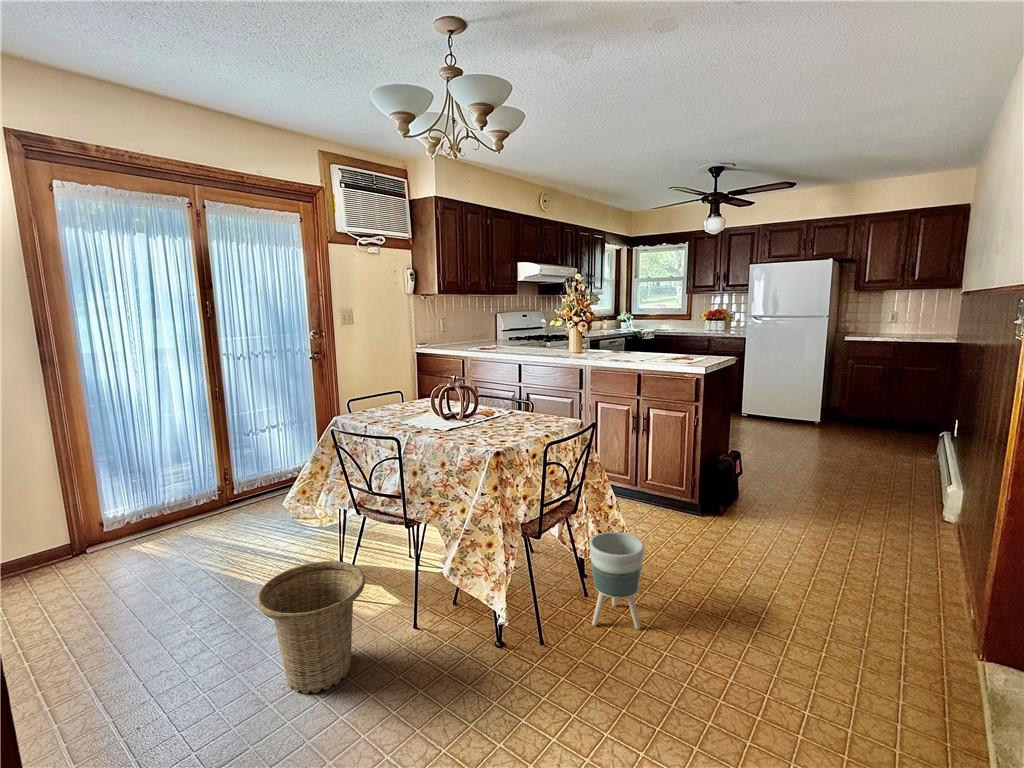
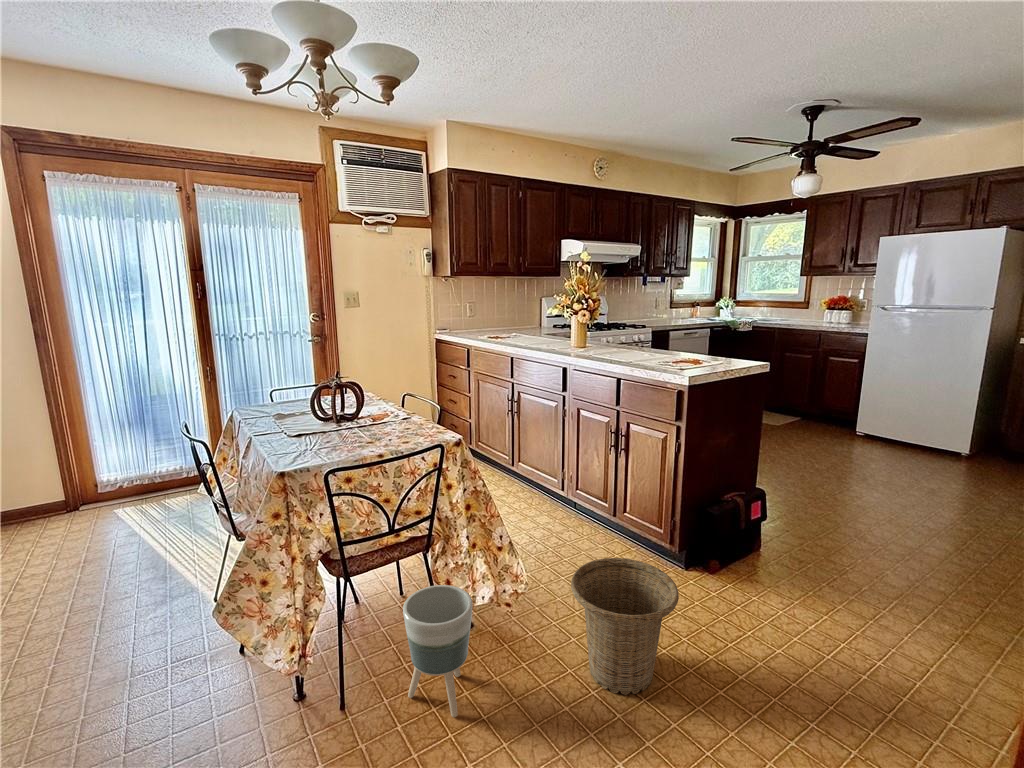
basket: present [257,561,365,693] -> present [571,558,679,695]

